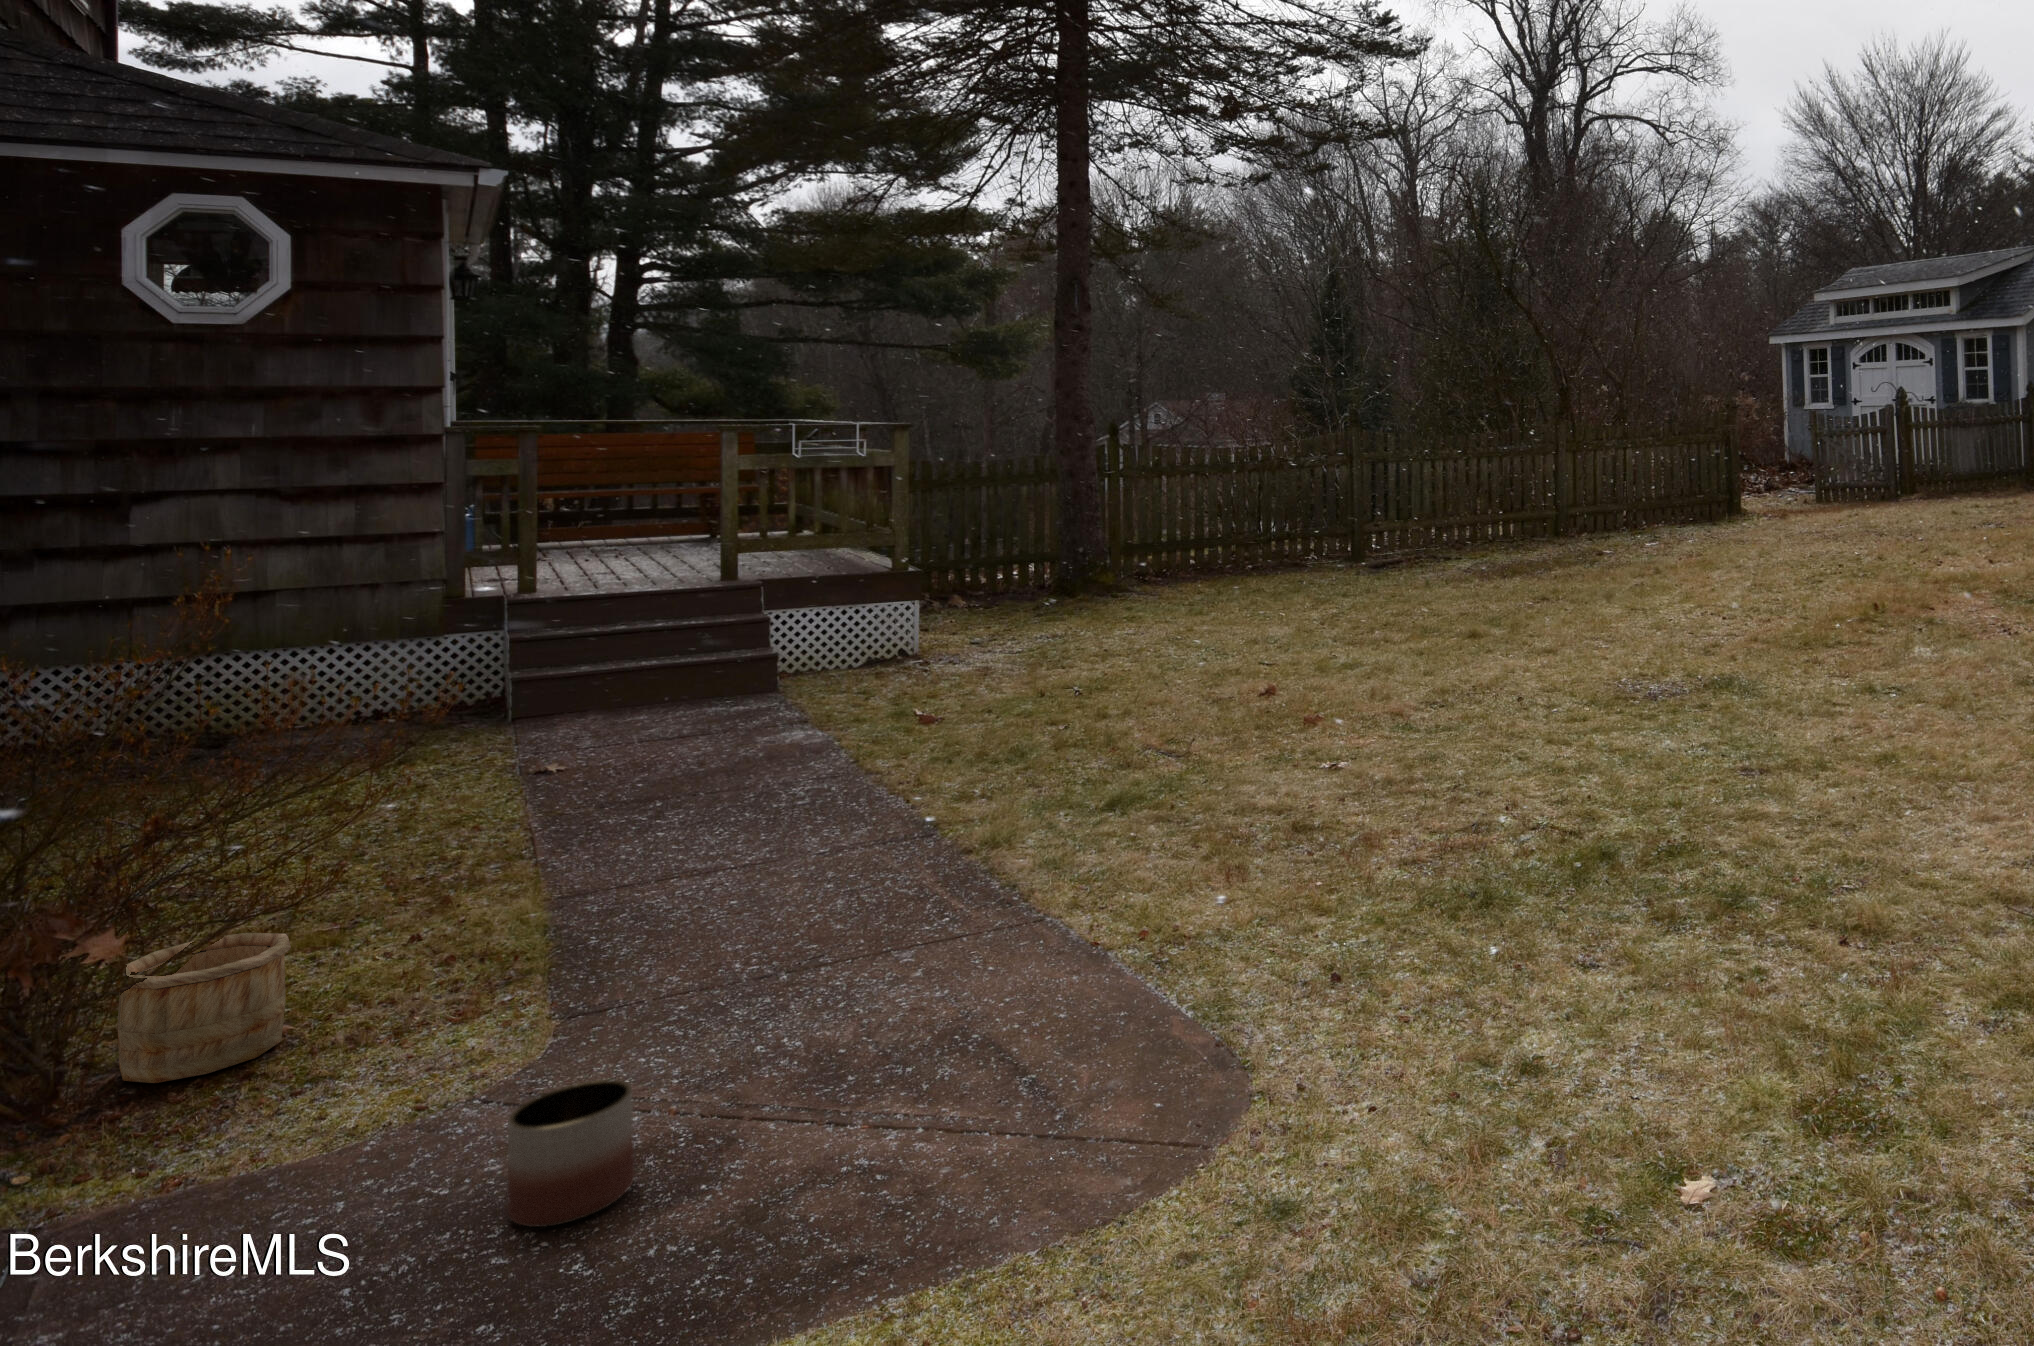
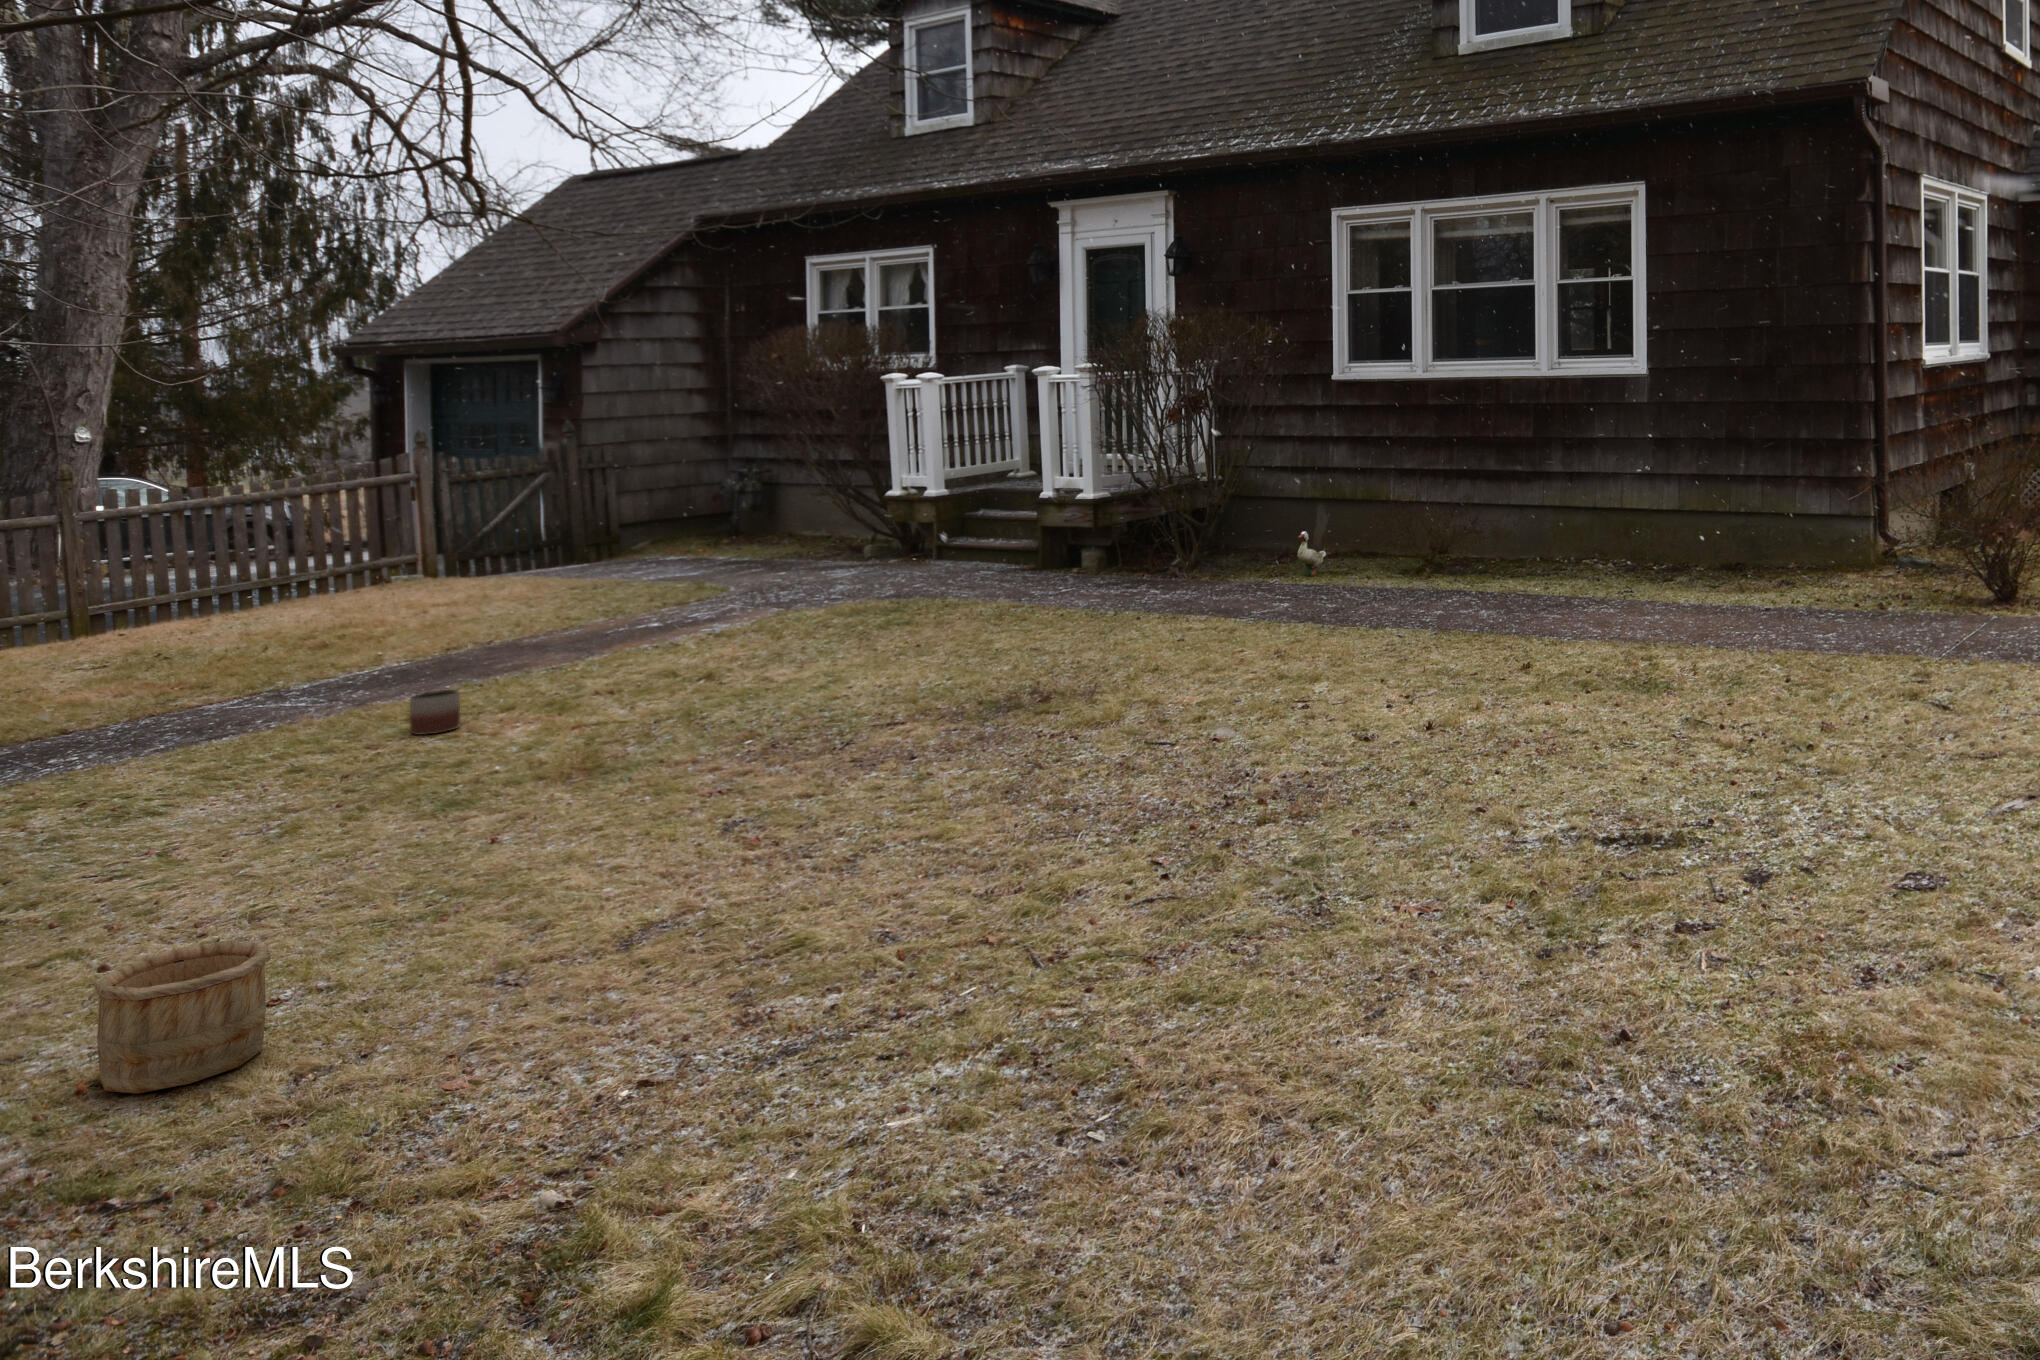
planter: present [508,1080,635,1227] -> present [410,690,461,735]

